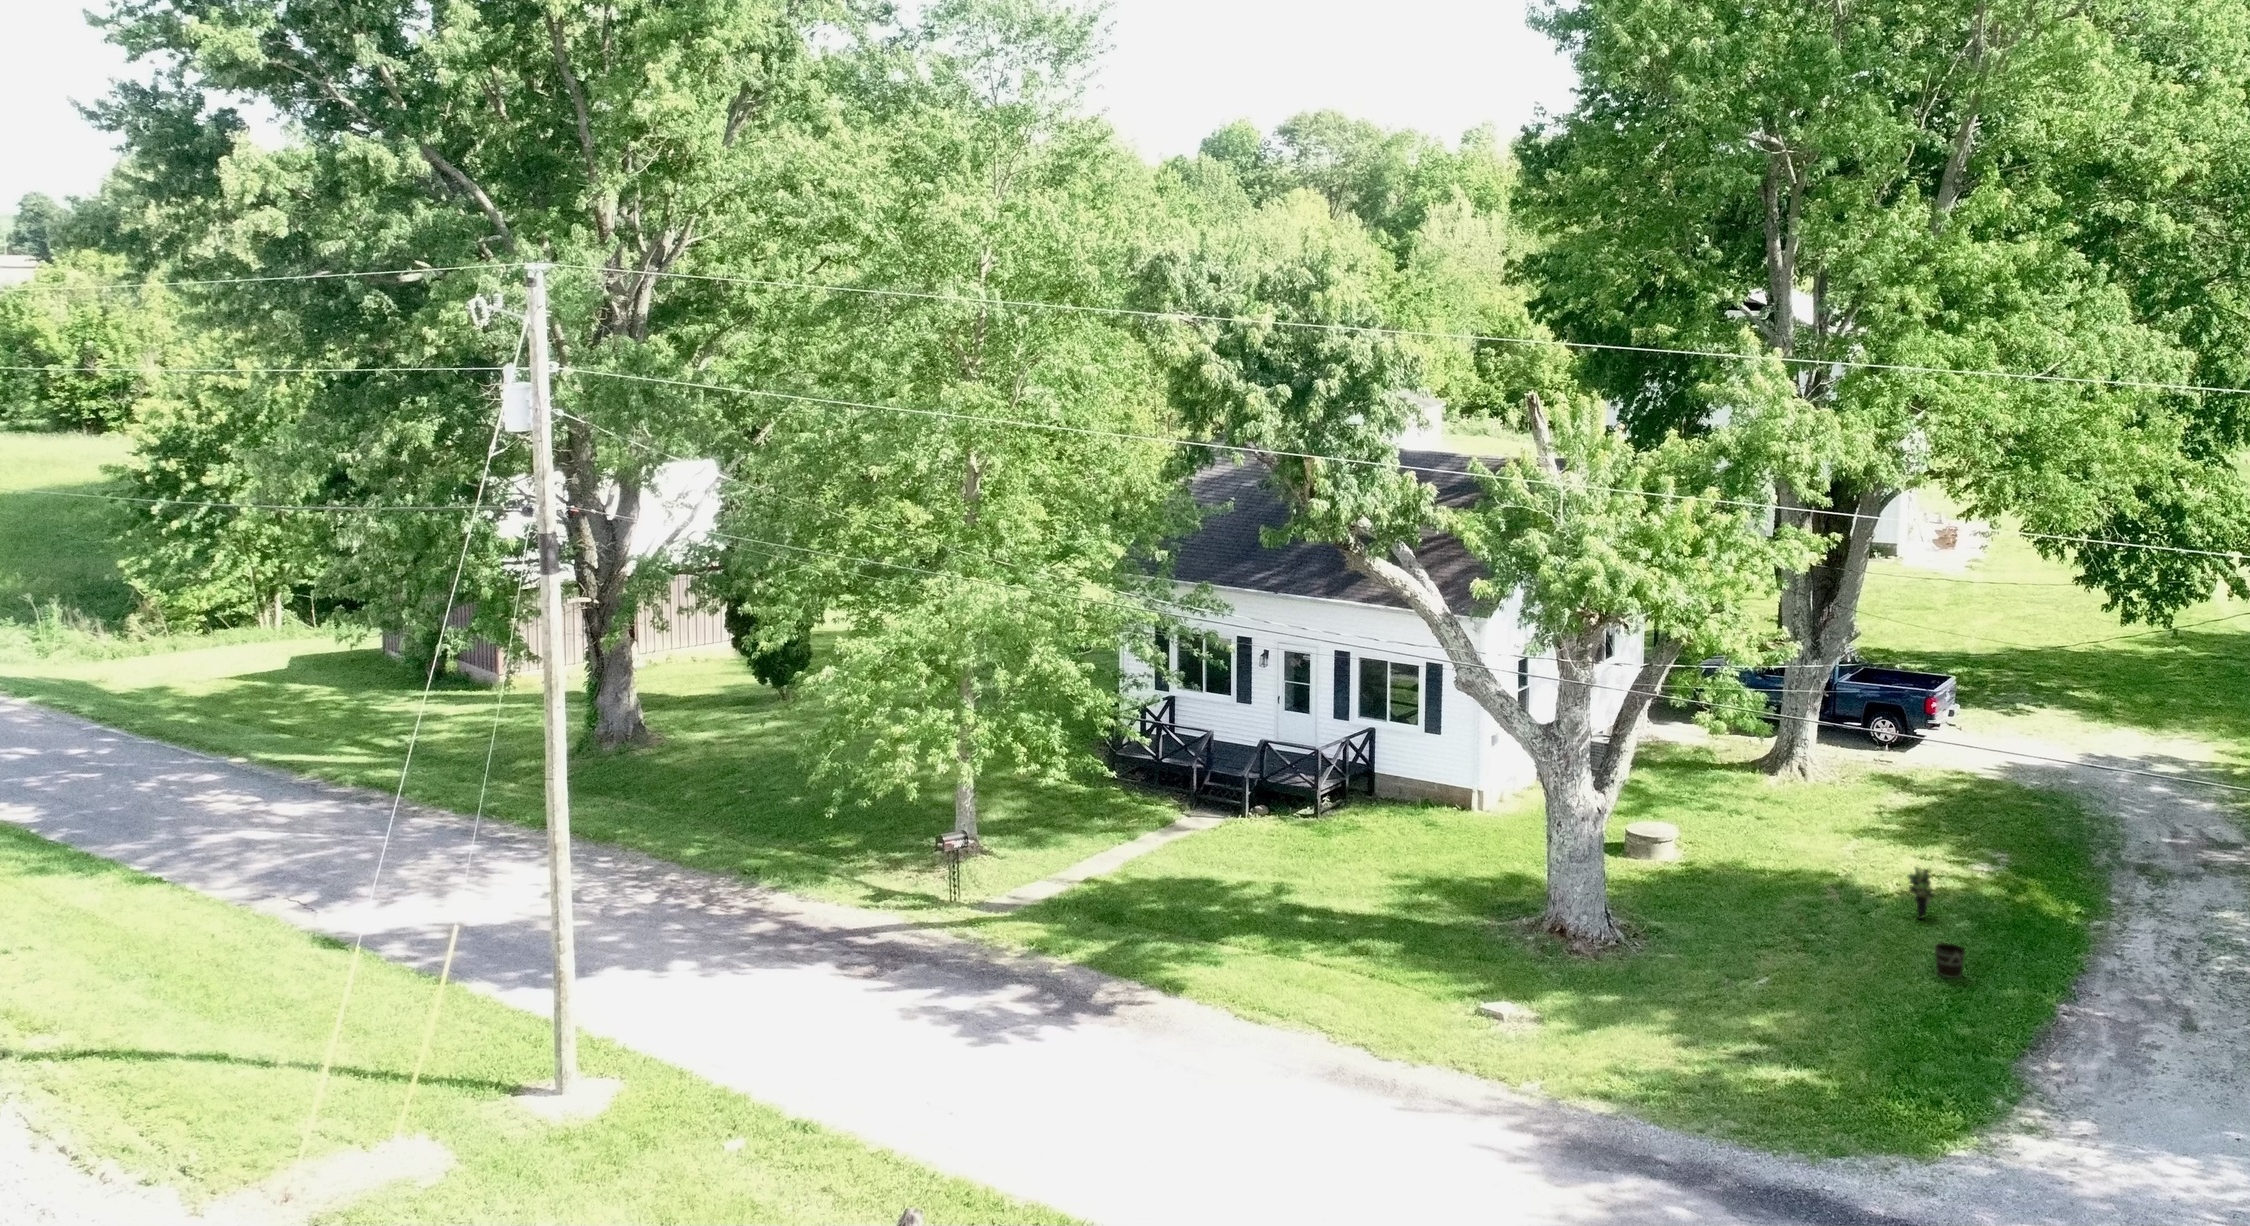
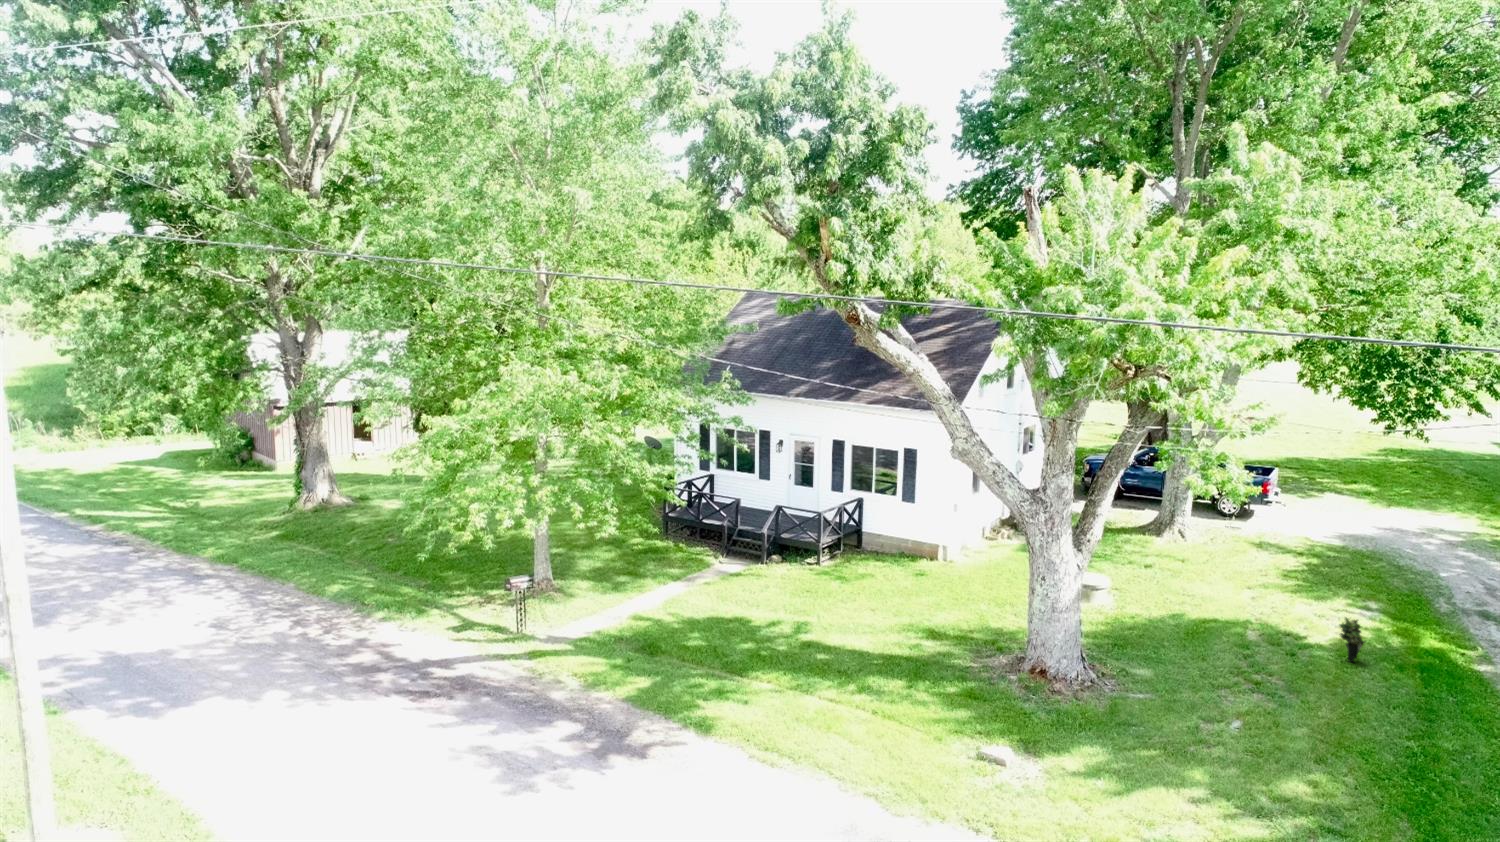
bucket: present [1935,943,1965,978] -> none [1405,691,1437,725]

